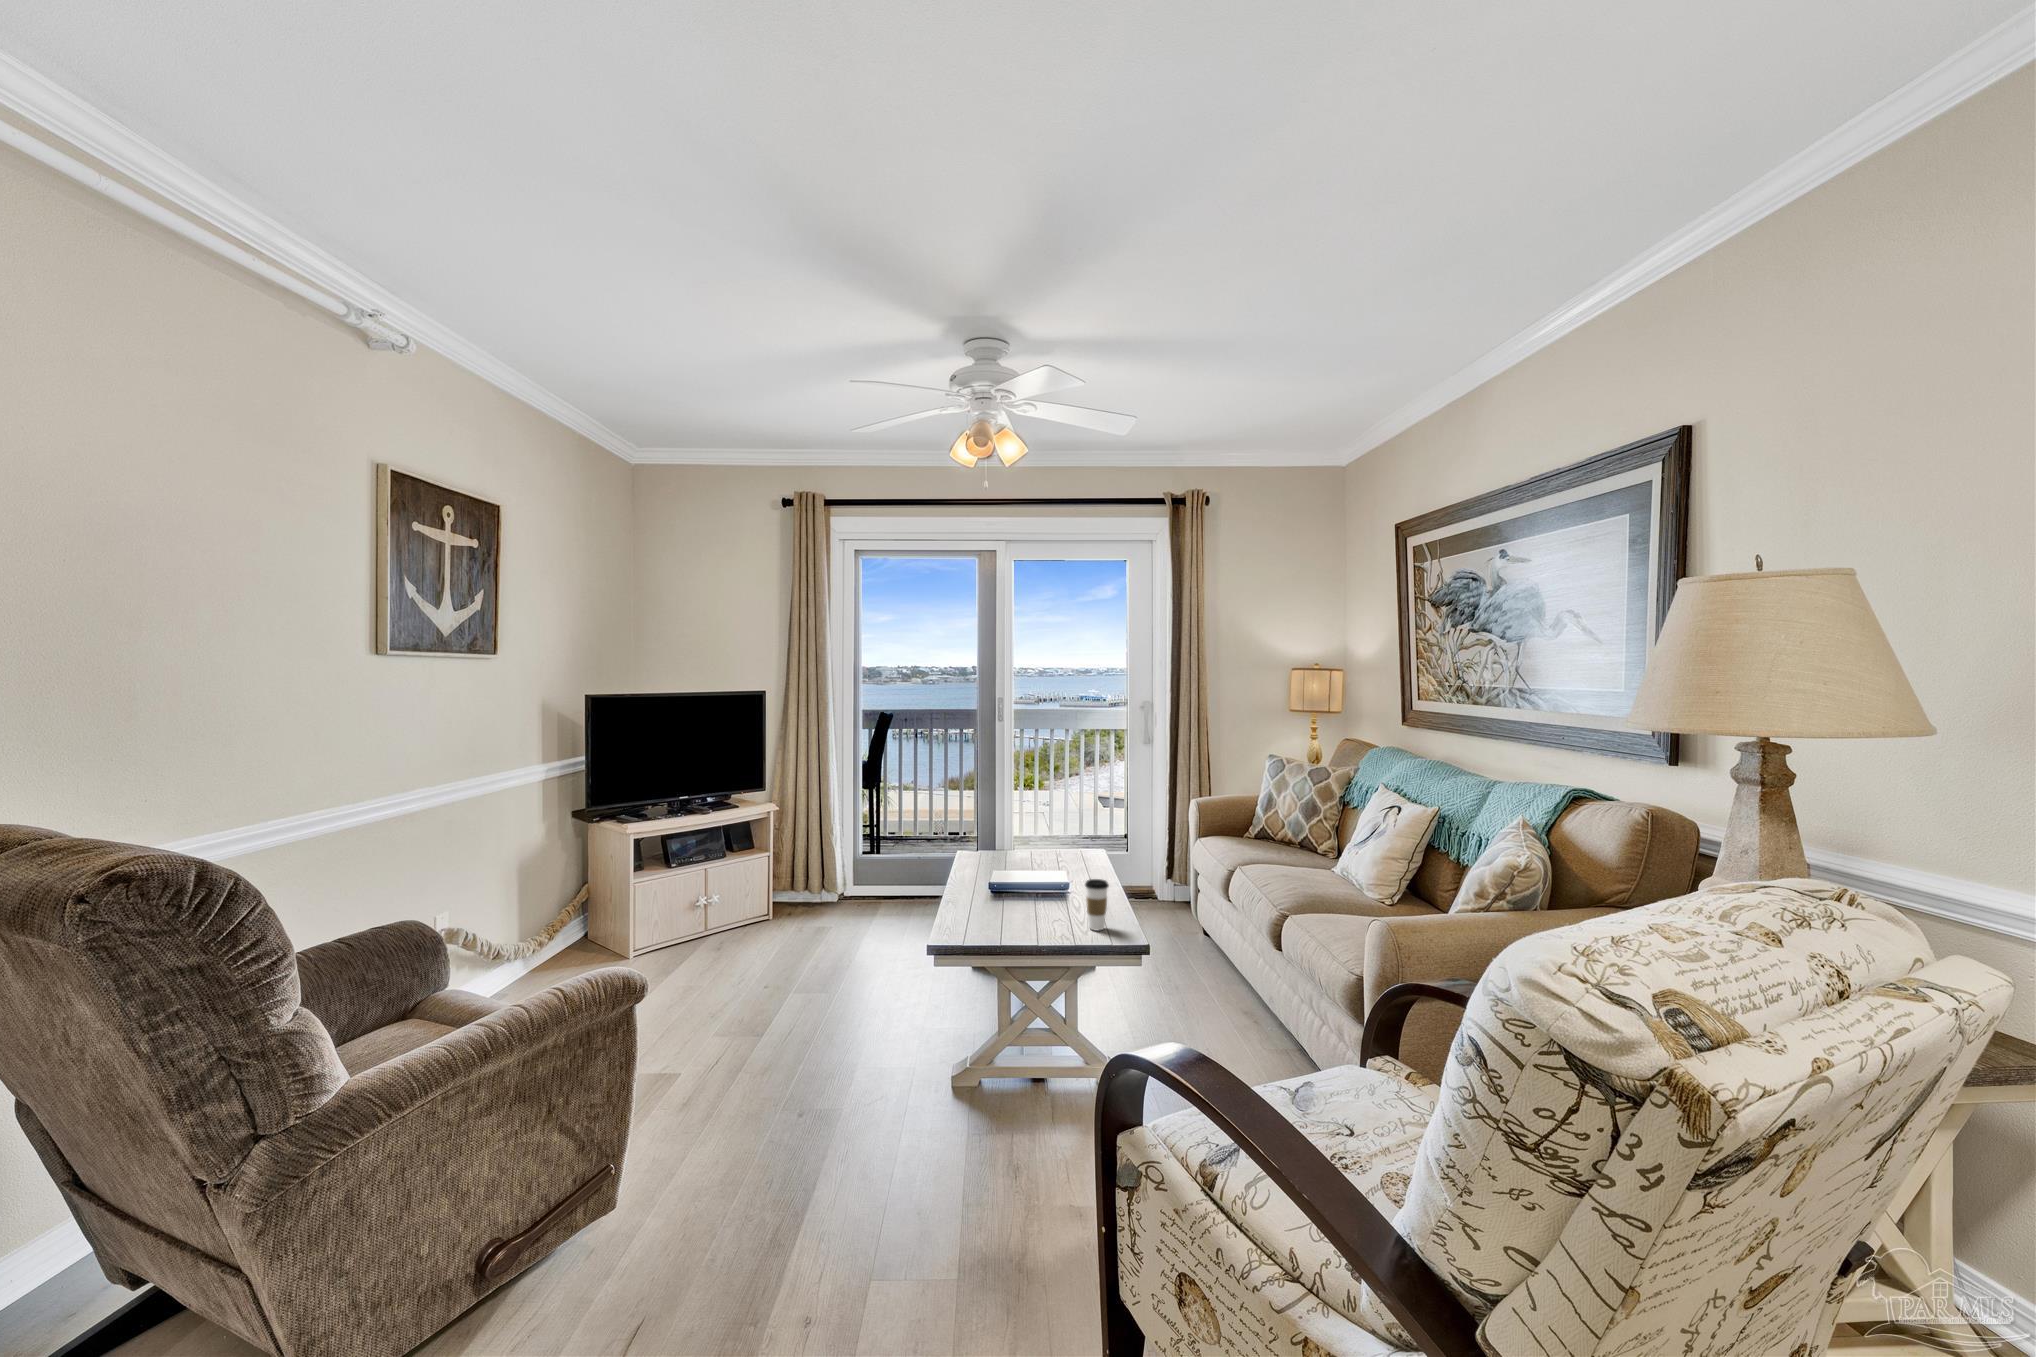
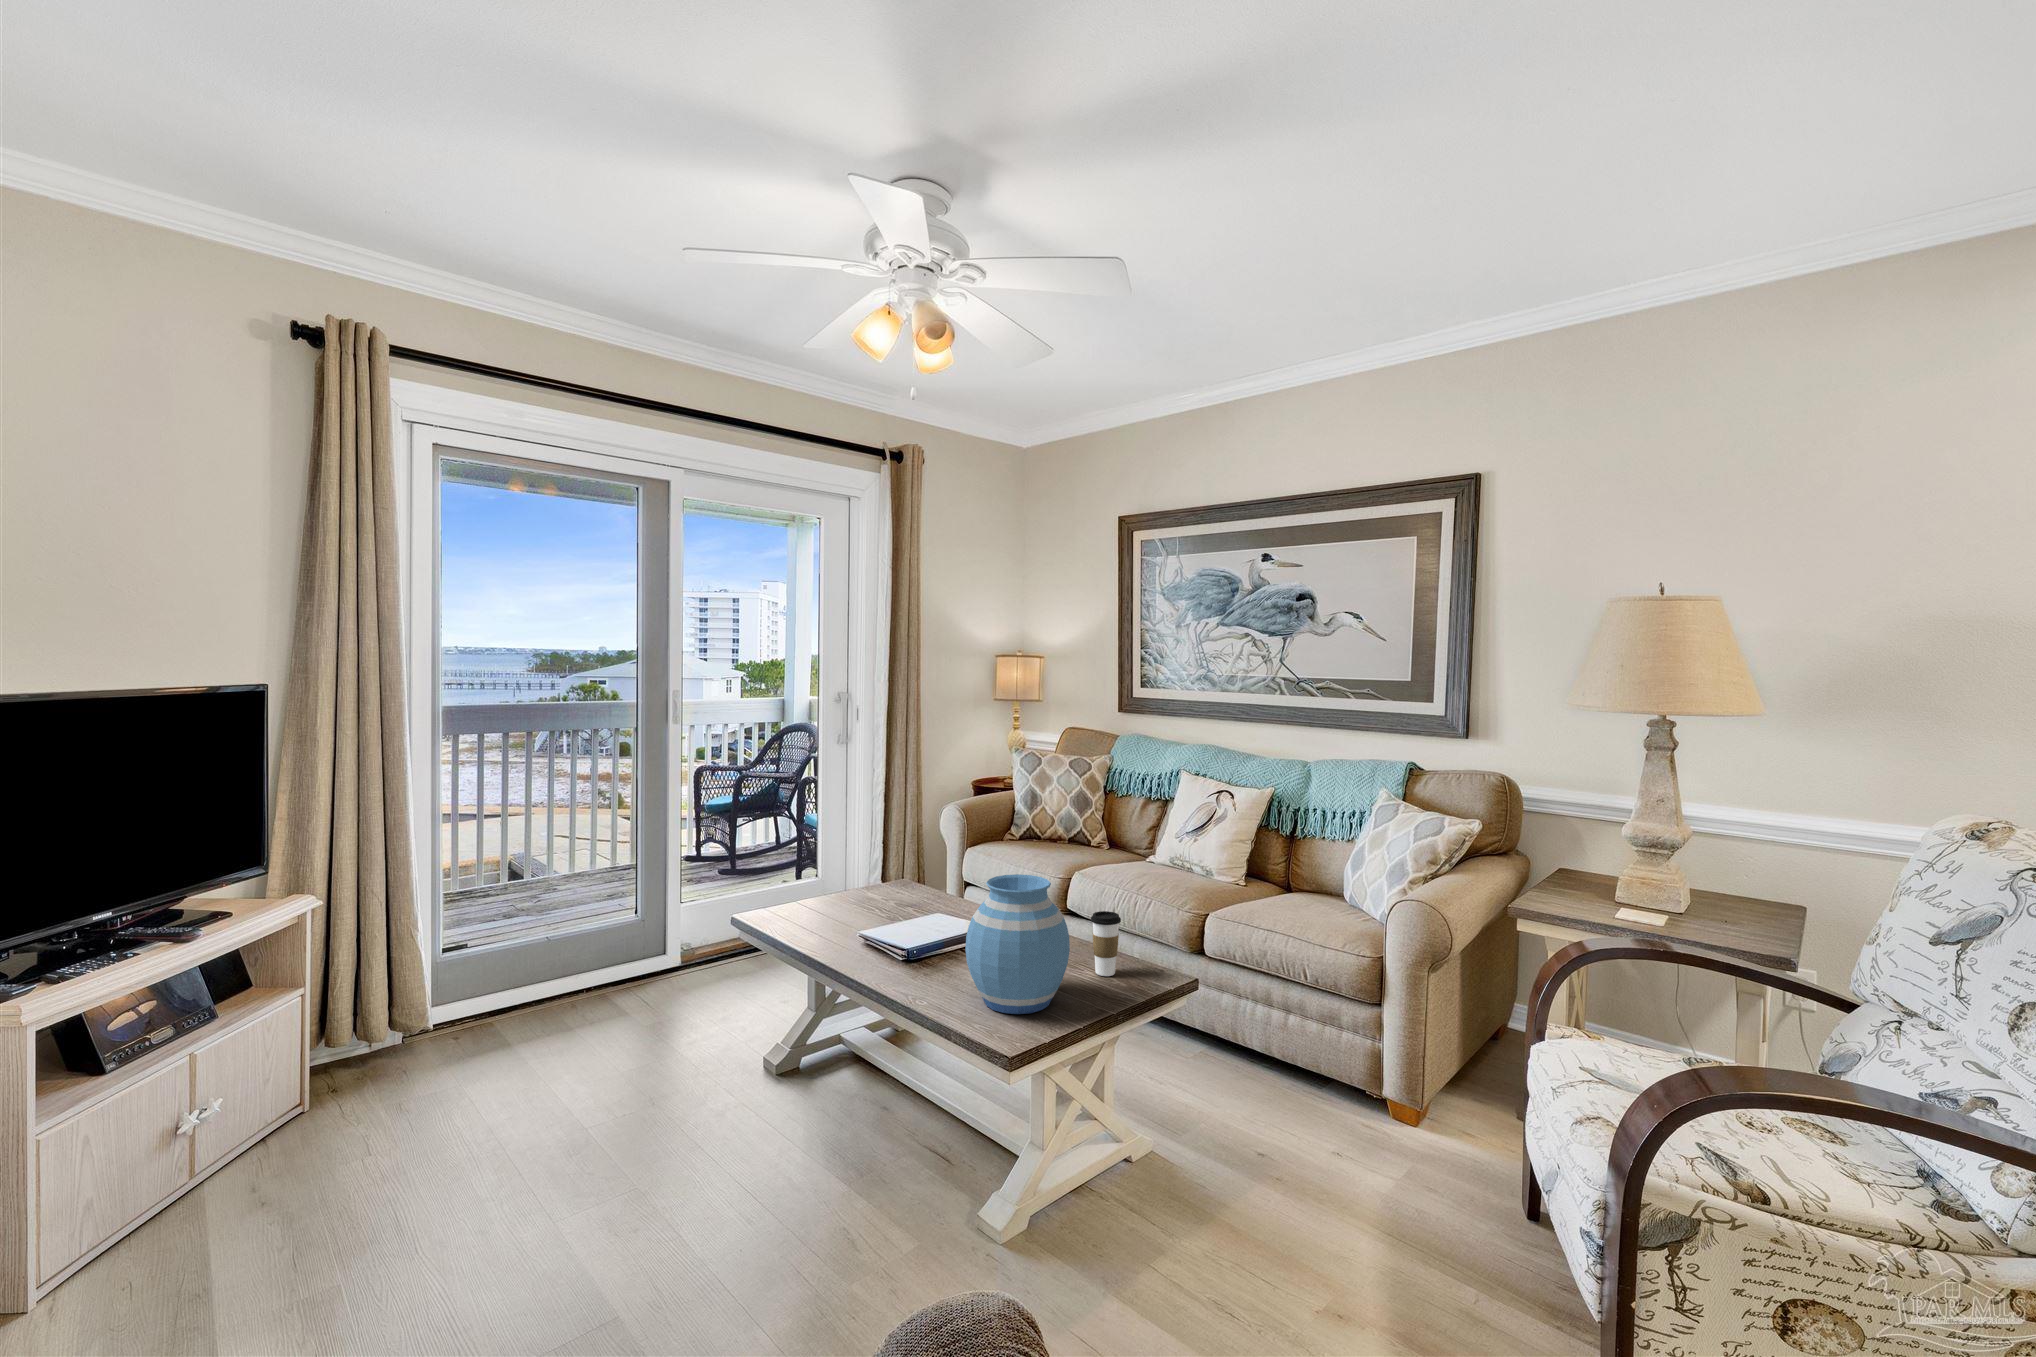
vase: none [968,835,1044,935] -> present [965,874,1070,1014]

